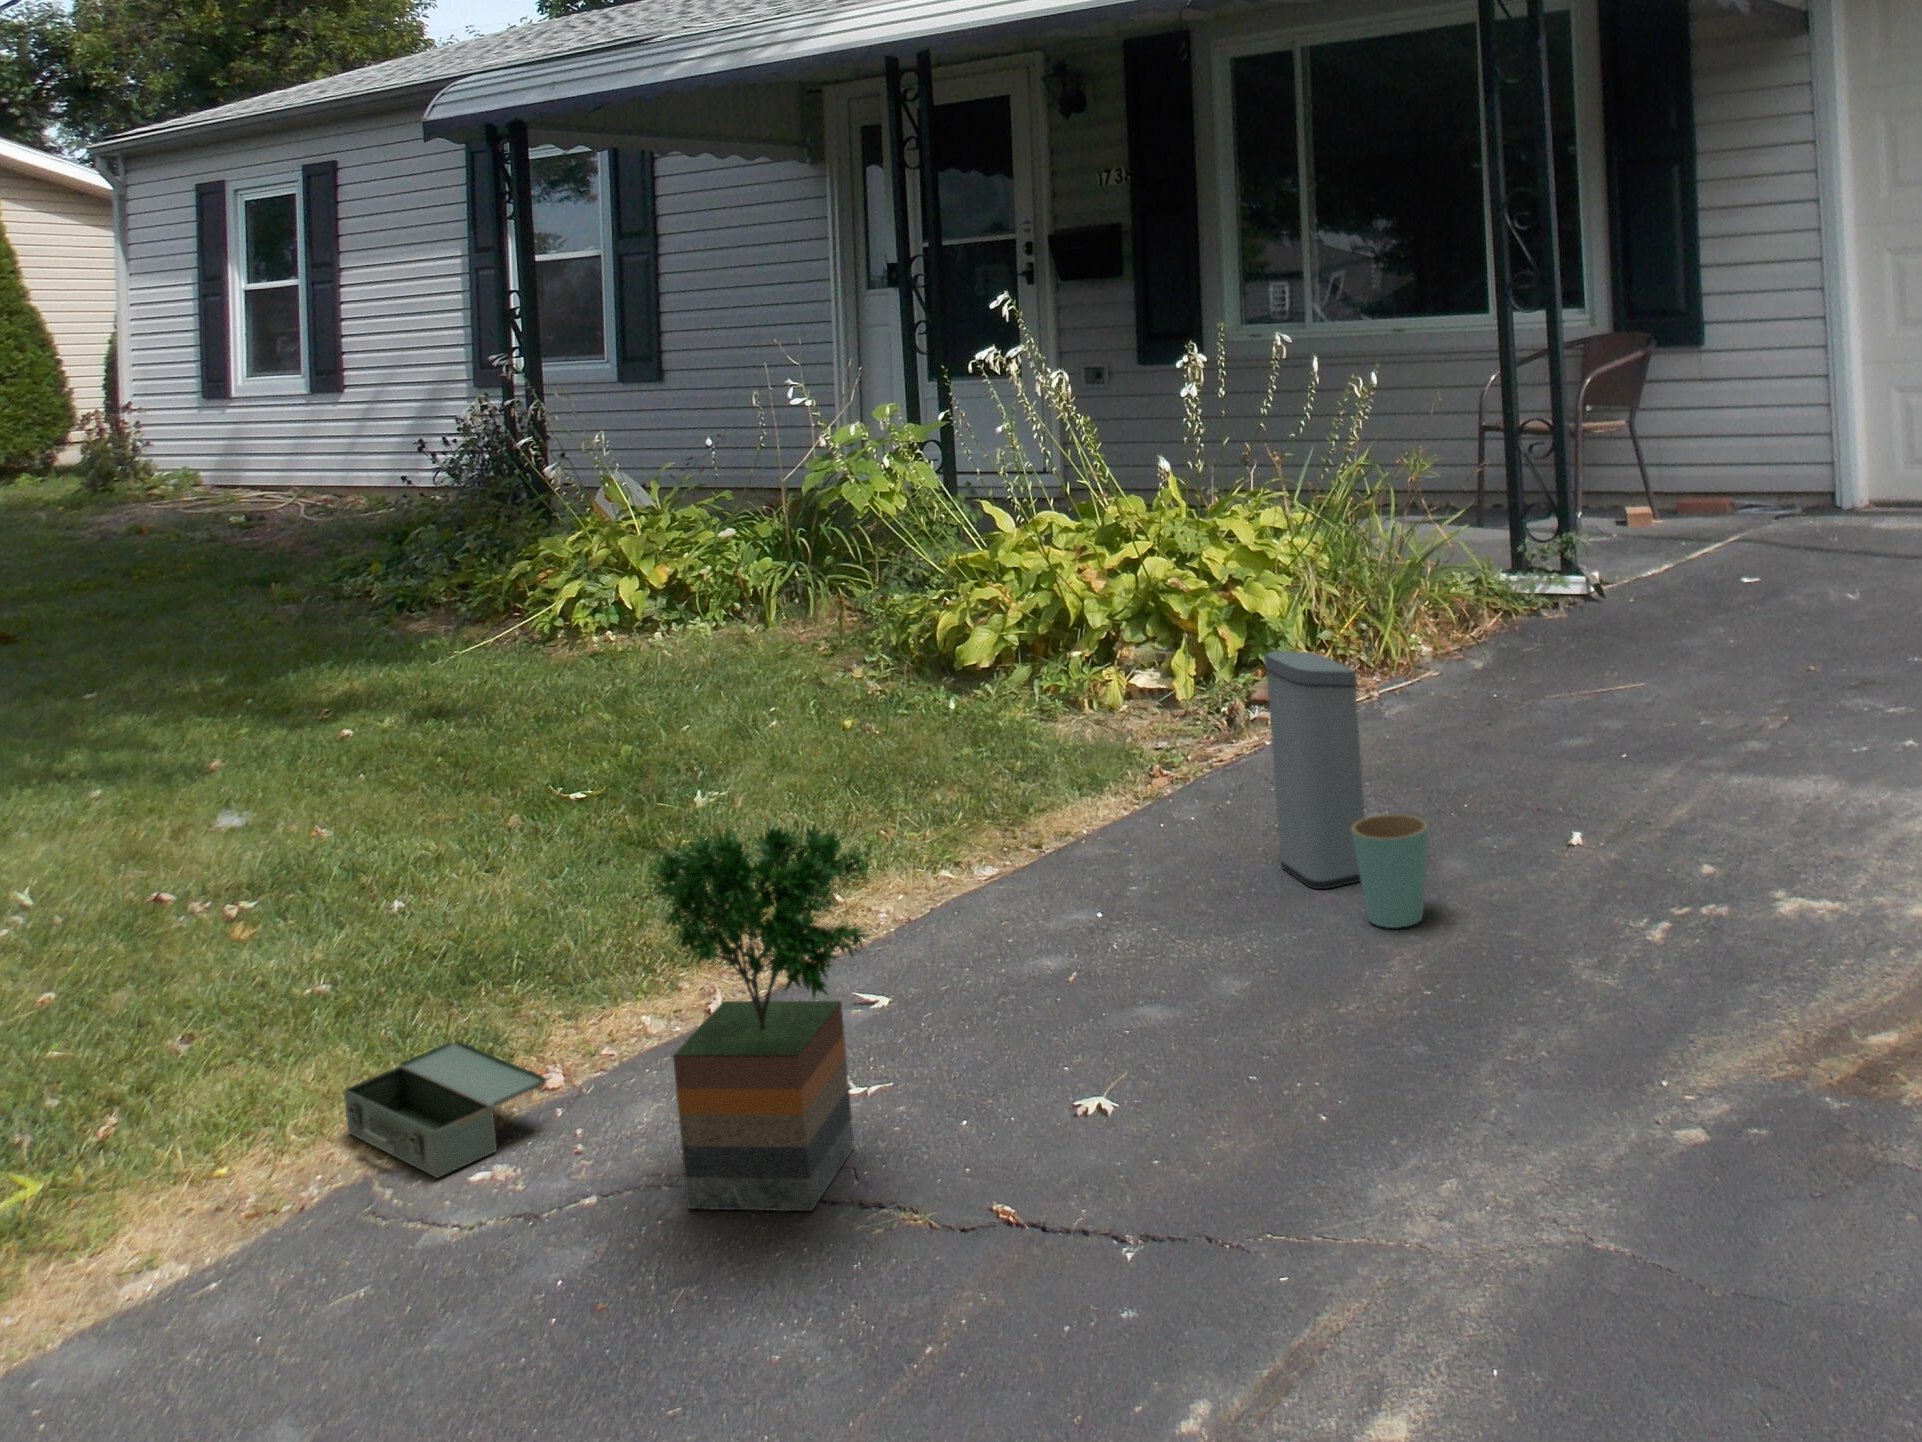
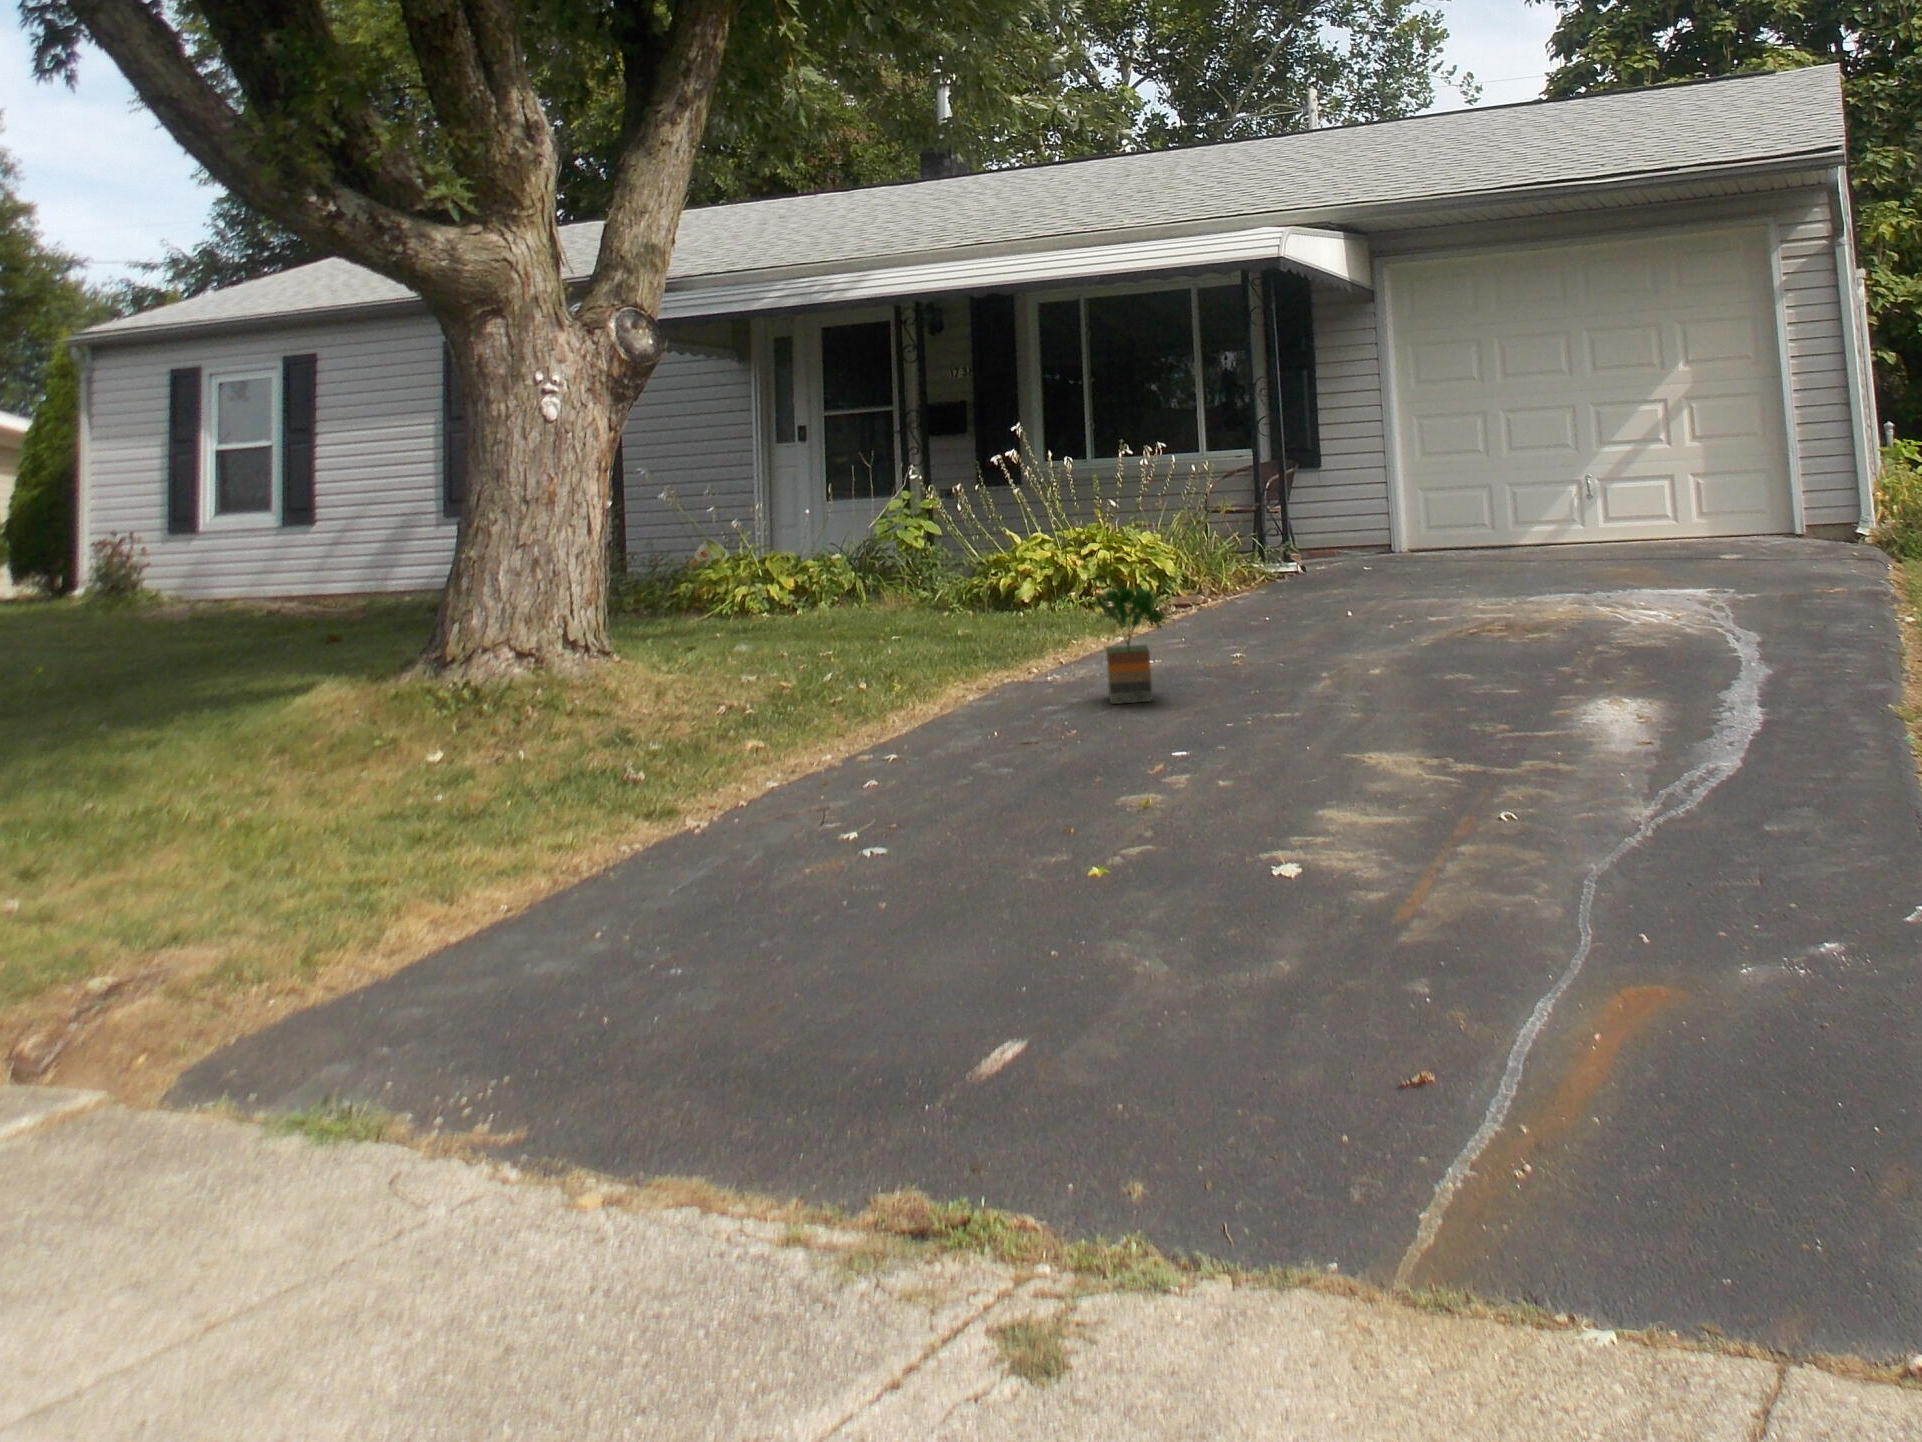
trash can: present [1264,651,1428,928] -> none [1225,559,1298,651]
toolbox: present [344,1041,546,1178] -> none [964,679,1037,707]

